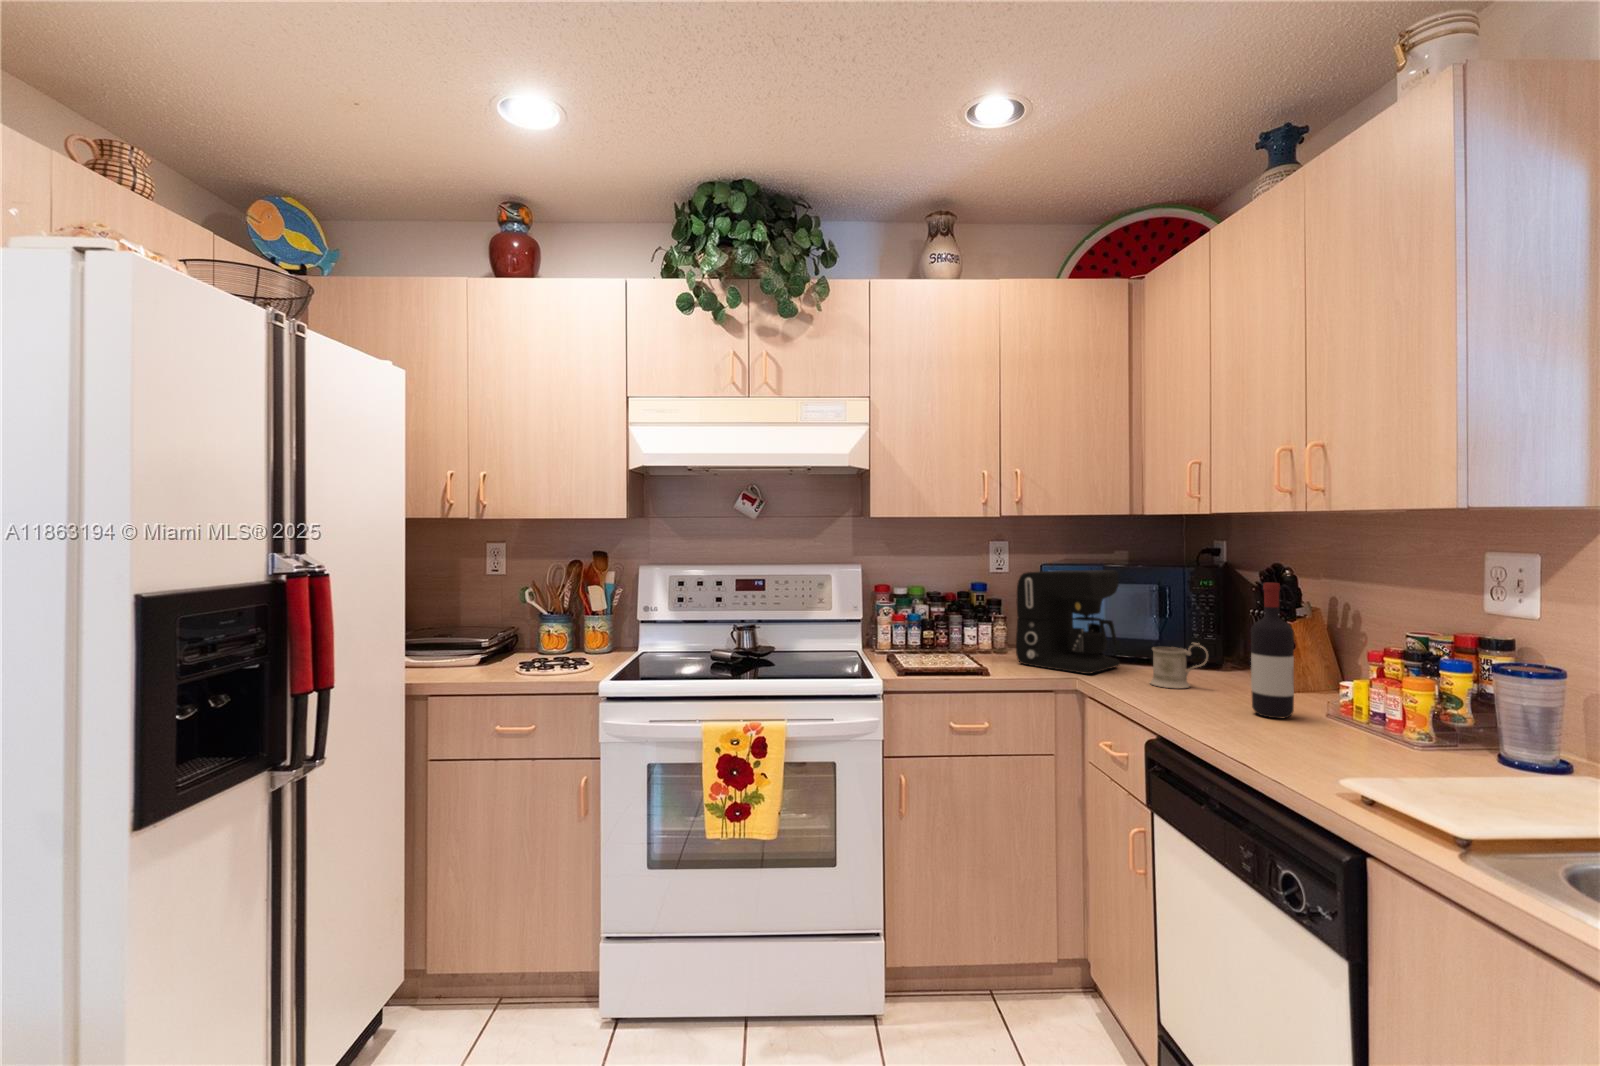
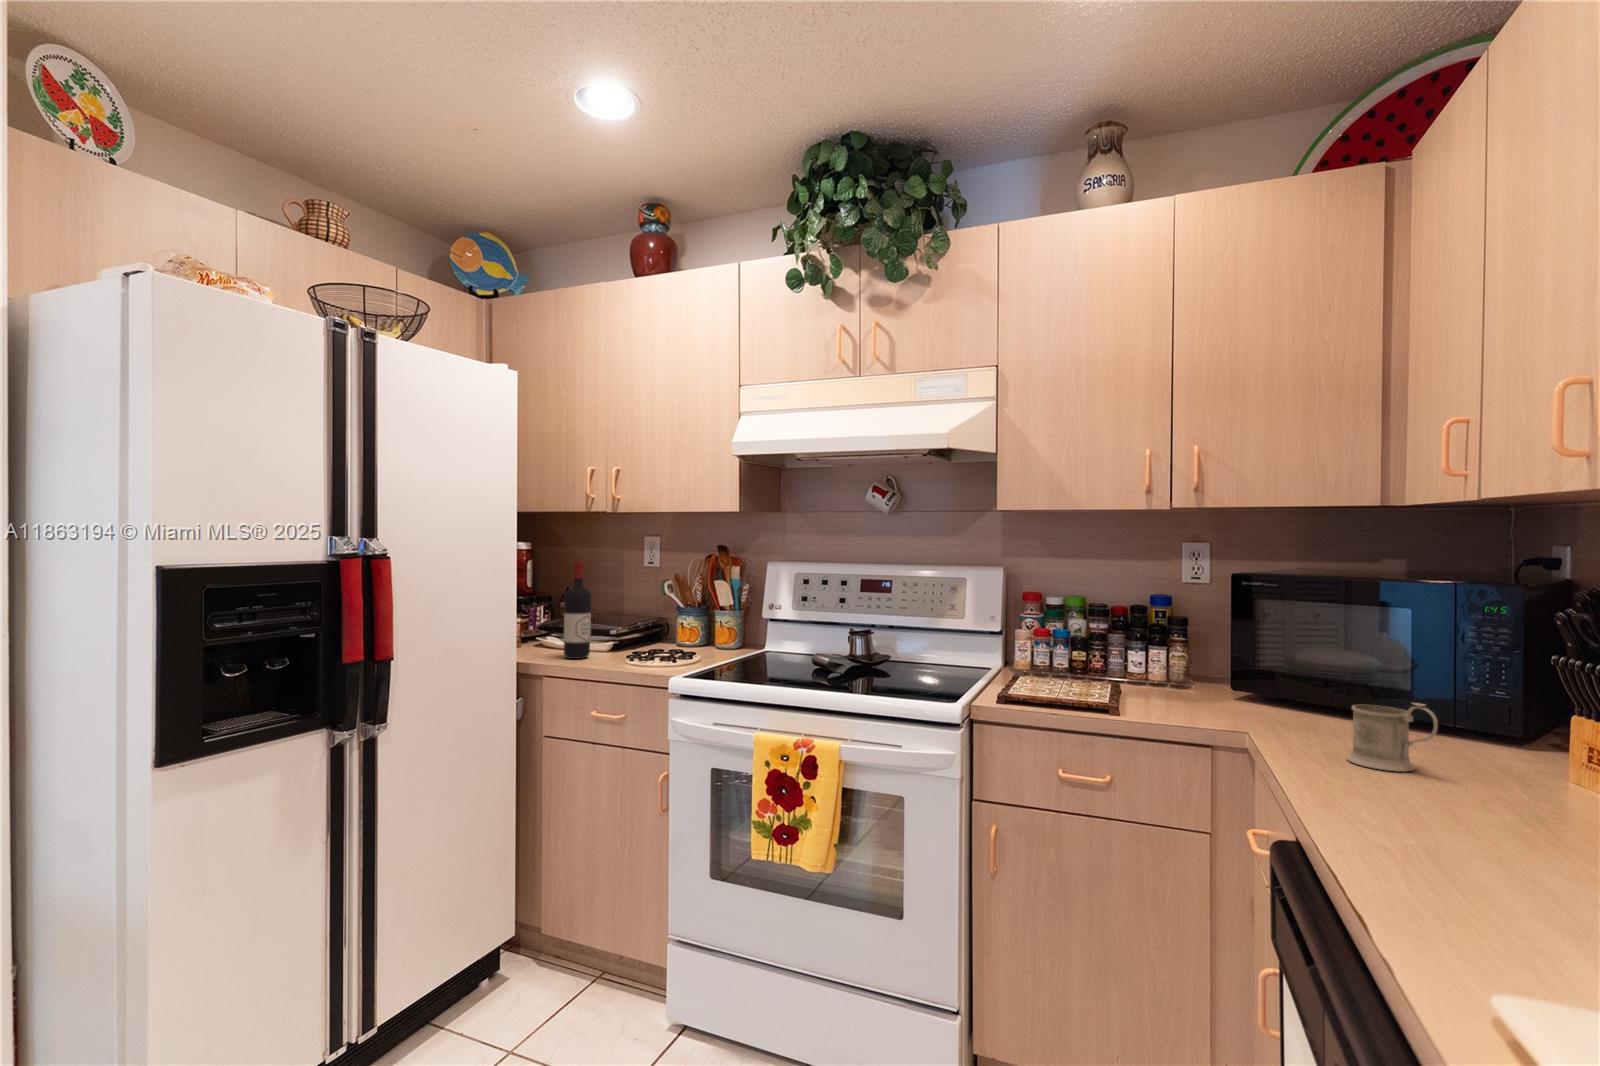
coffee maker: present [1016,570,1120,674] -> none [1181,586,1341,734]
wine bottle: present [1251,583,1294,718] -> present [564,561,591,659]

